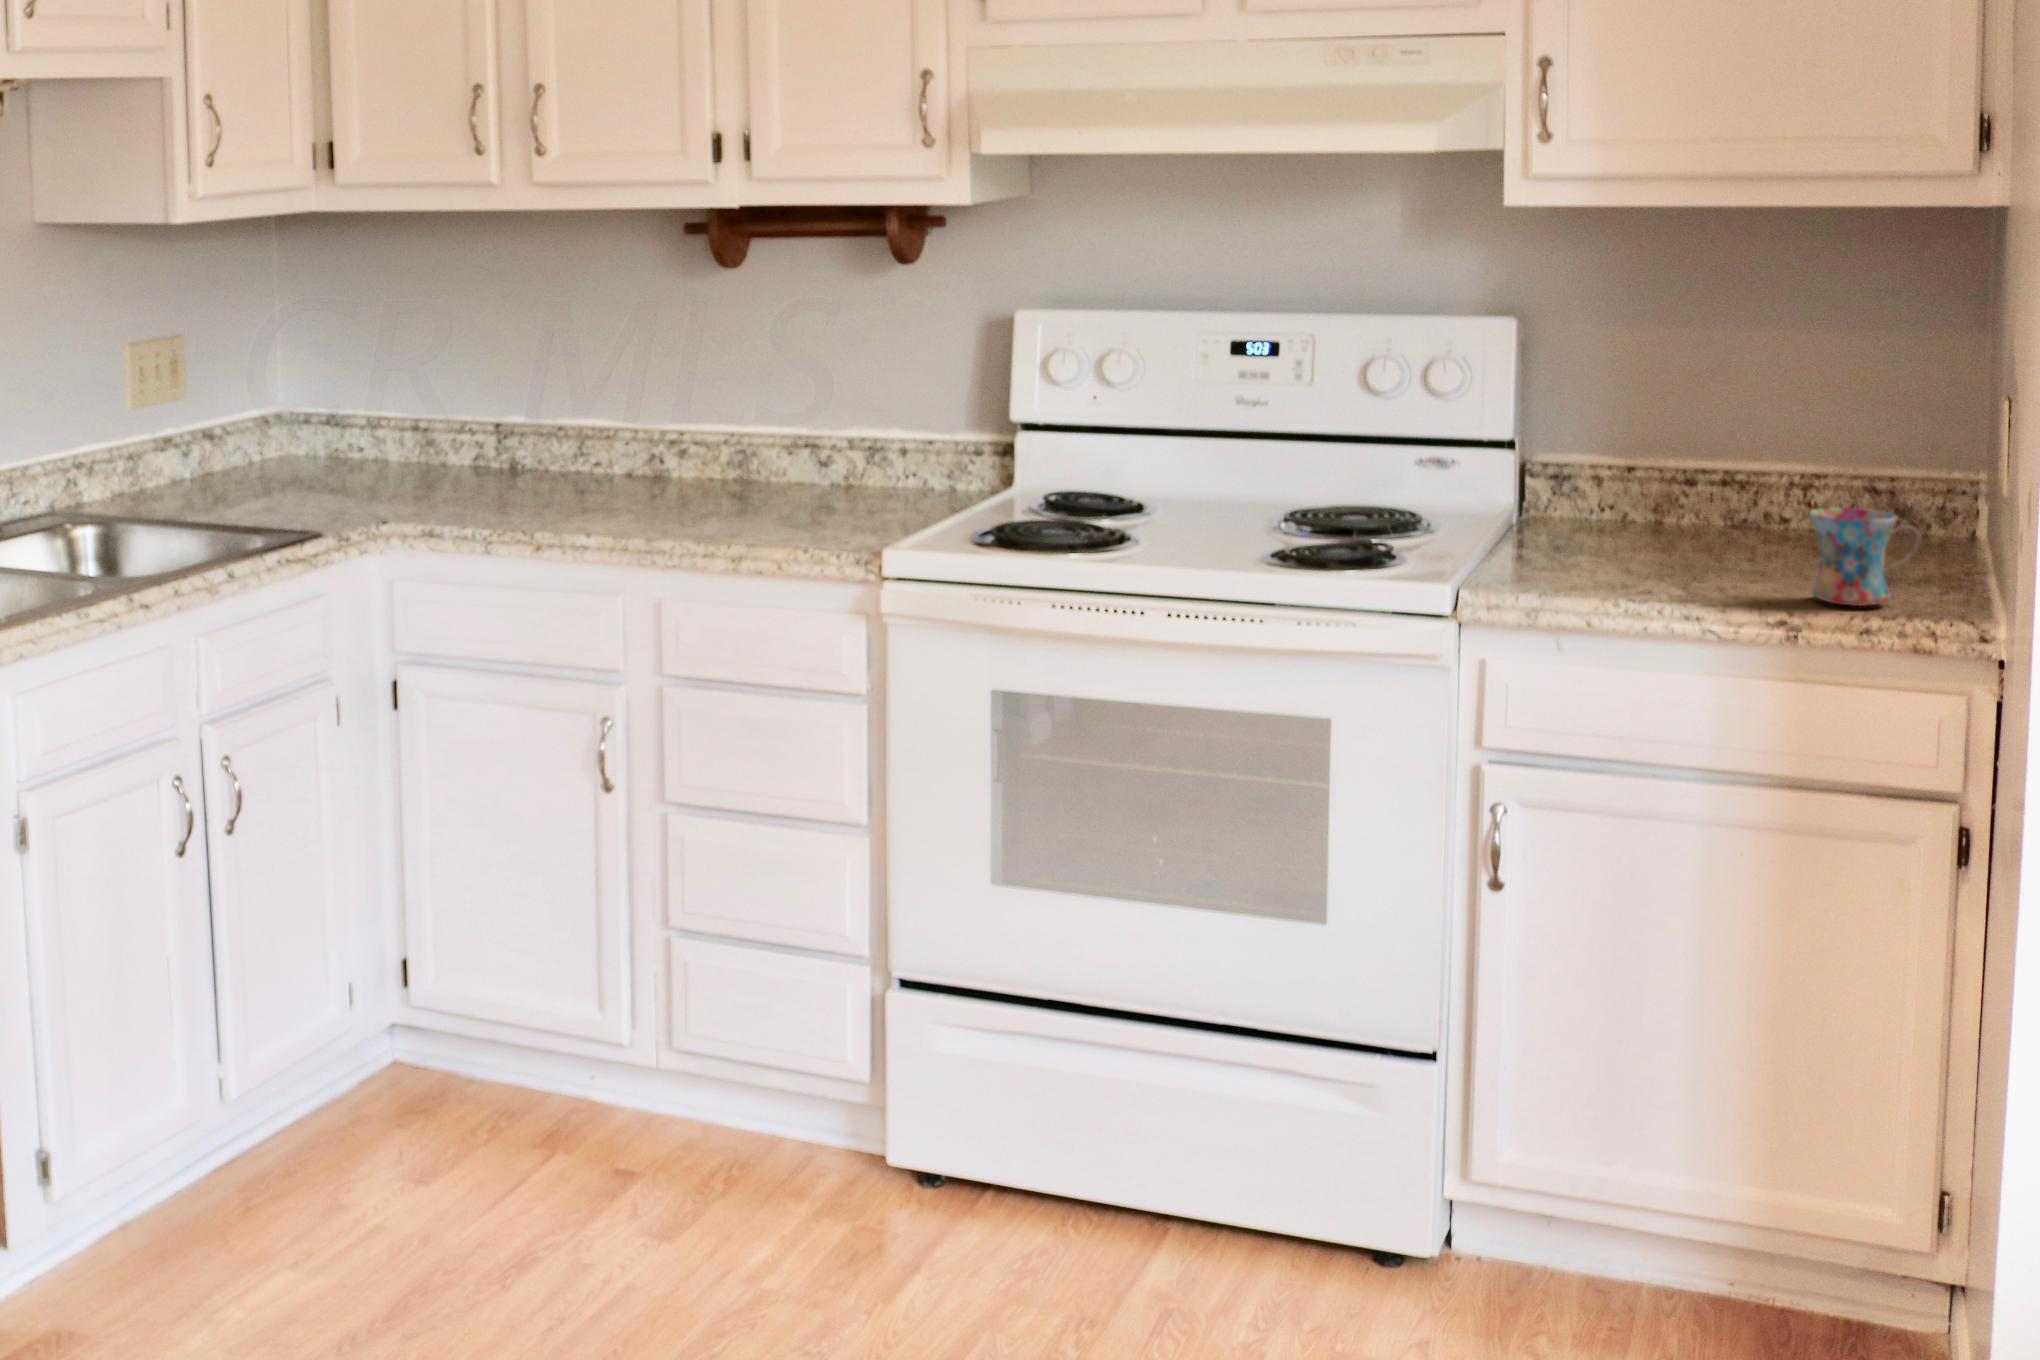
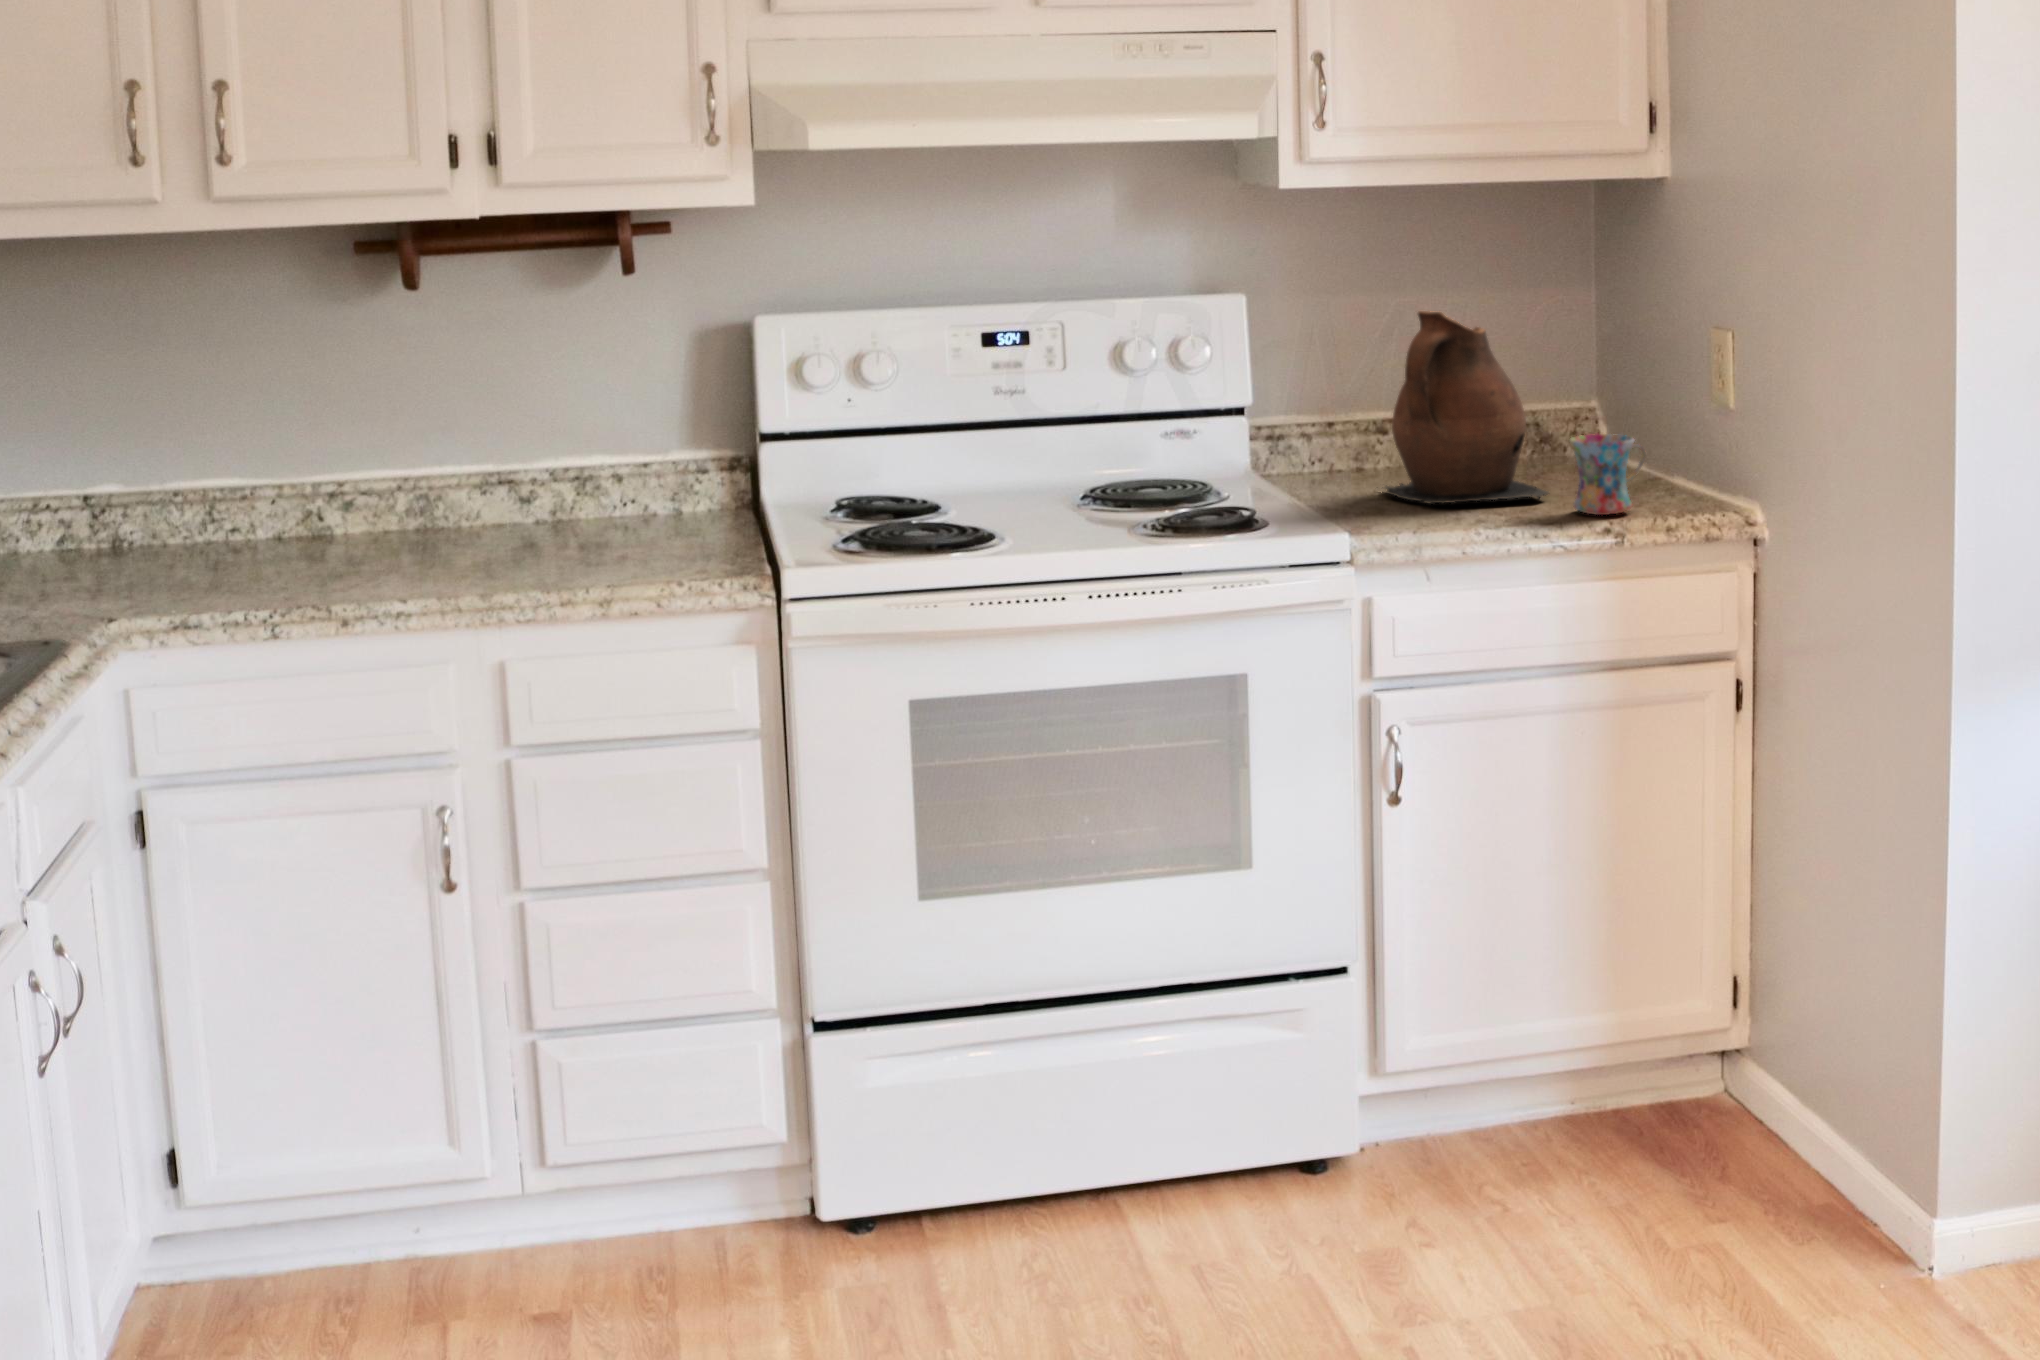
ceramic pitcher: none [1615,348,1815,579] -> present [1385,311,1548,504]

